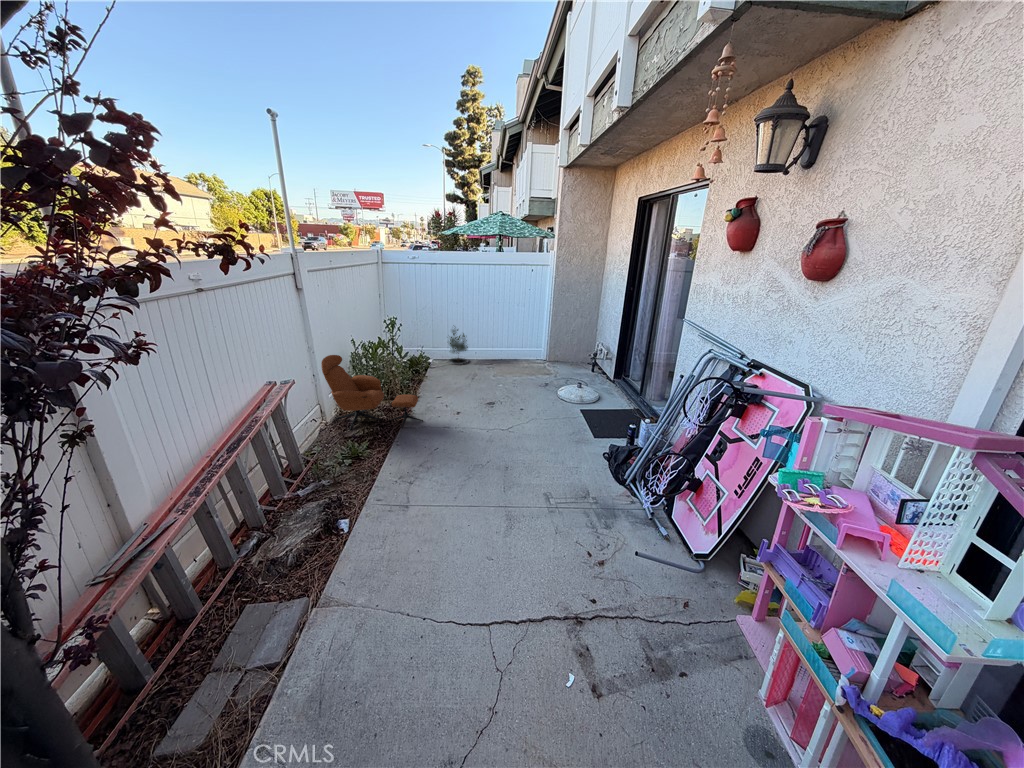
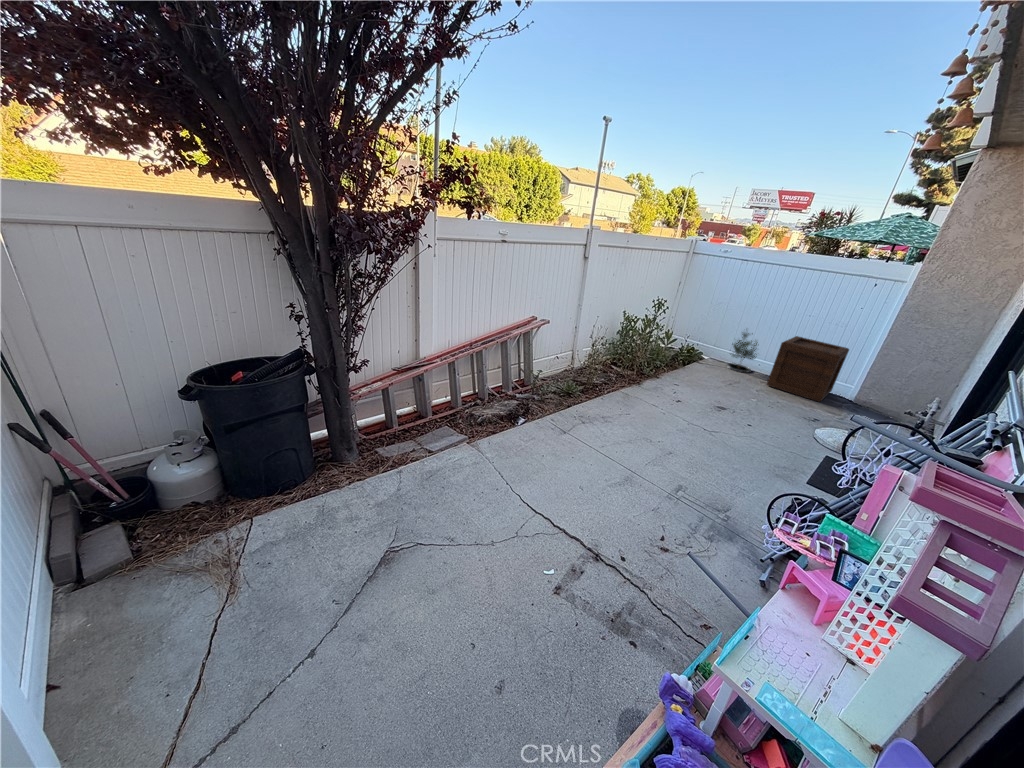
wooden crate: none [489,322,532,370] -> present [767,336,849,402]
lounge chair: present [321,355,423,430] -> none [583,316,648,395]

